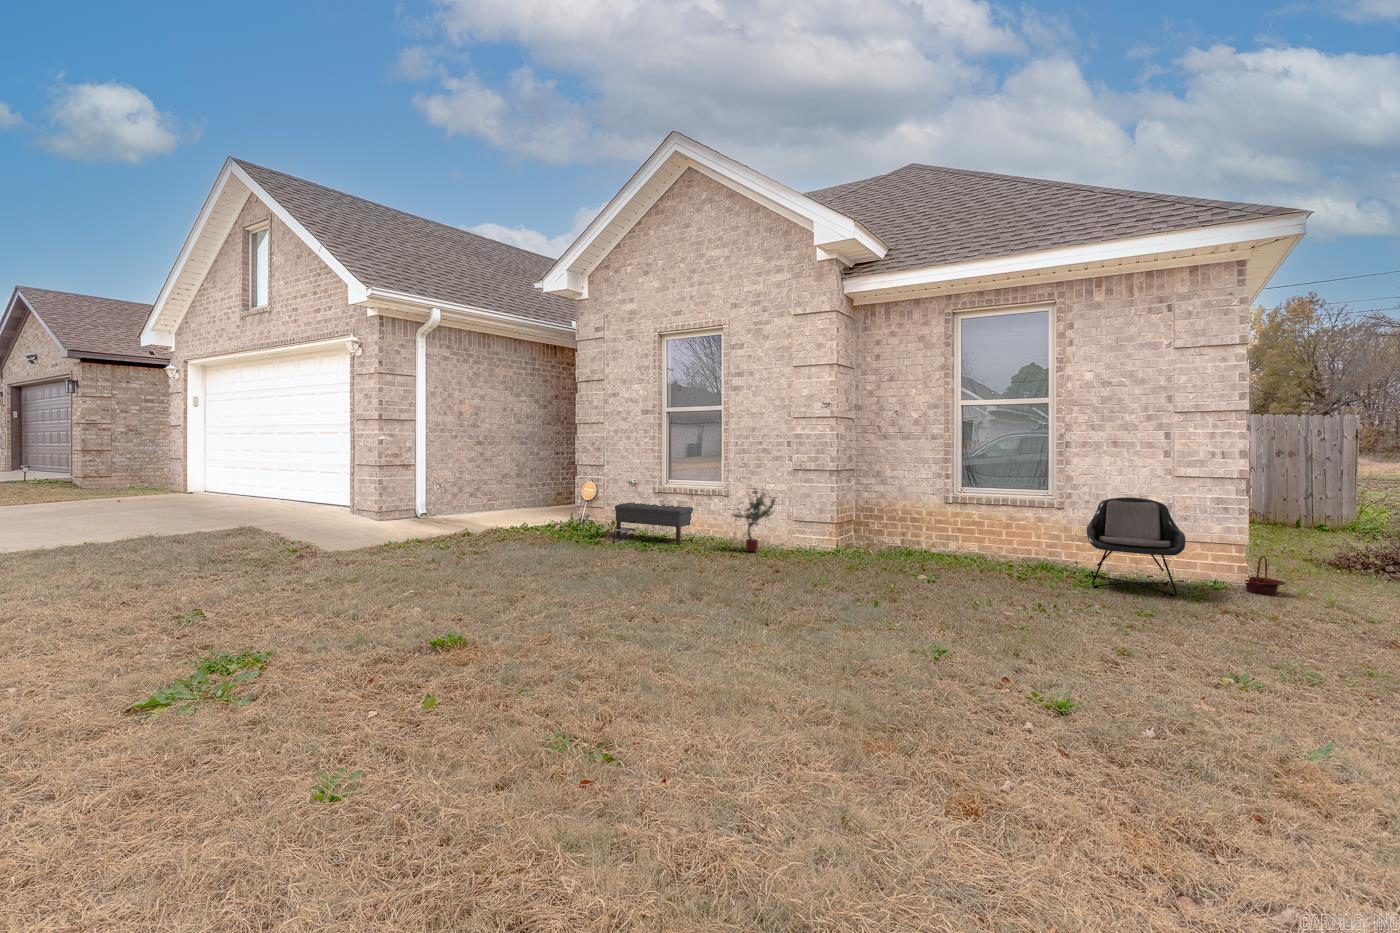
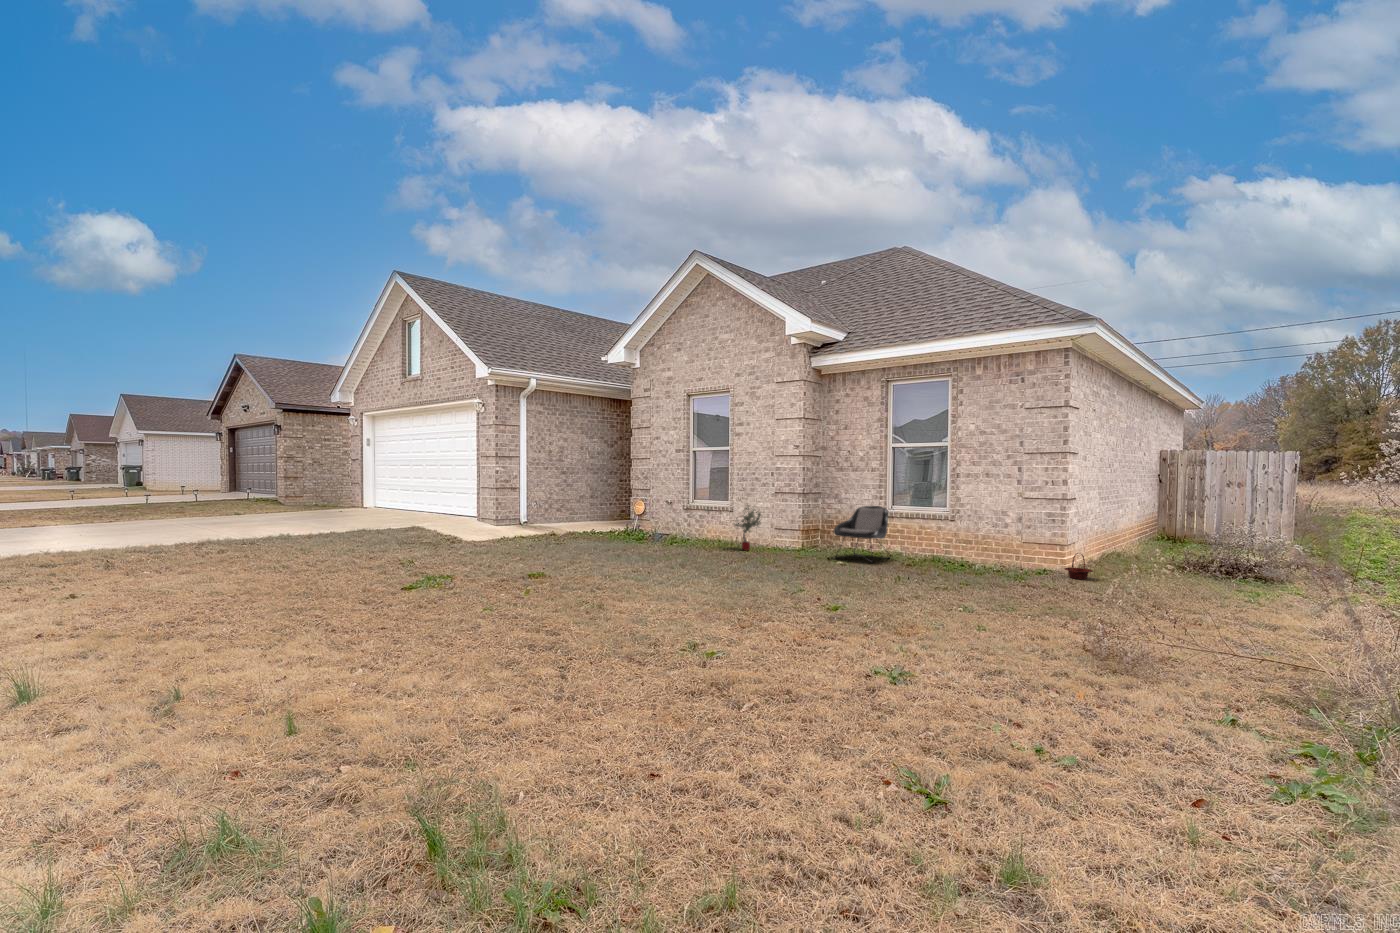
lounge chair: present [1087,497,1186,596] -> present [834,506,889,563]
bench: present [615,503,693,544] -> none [656,516,711,545]

